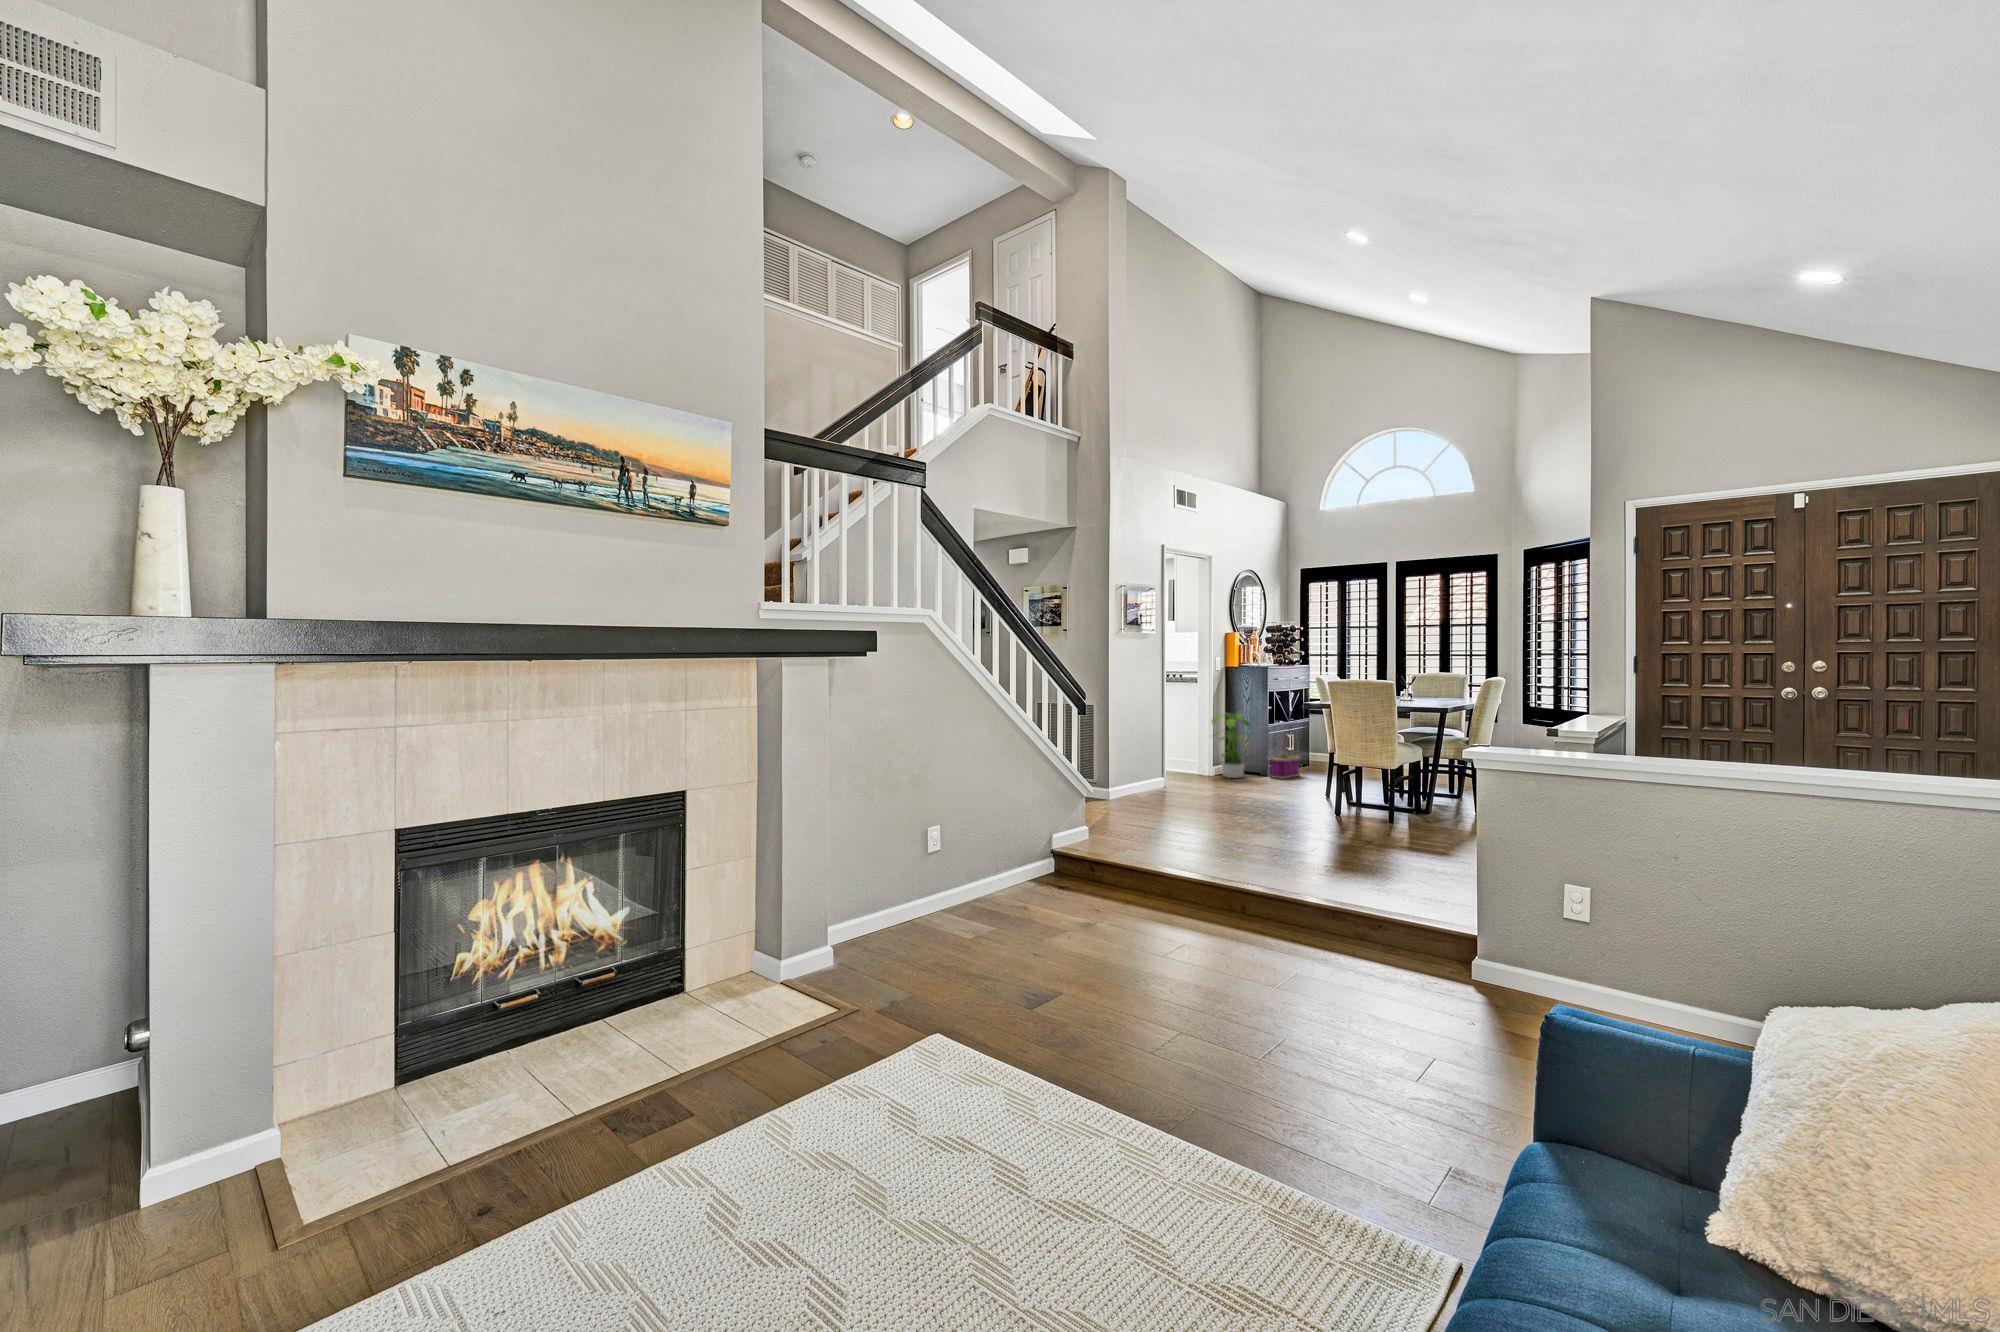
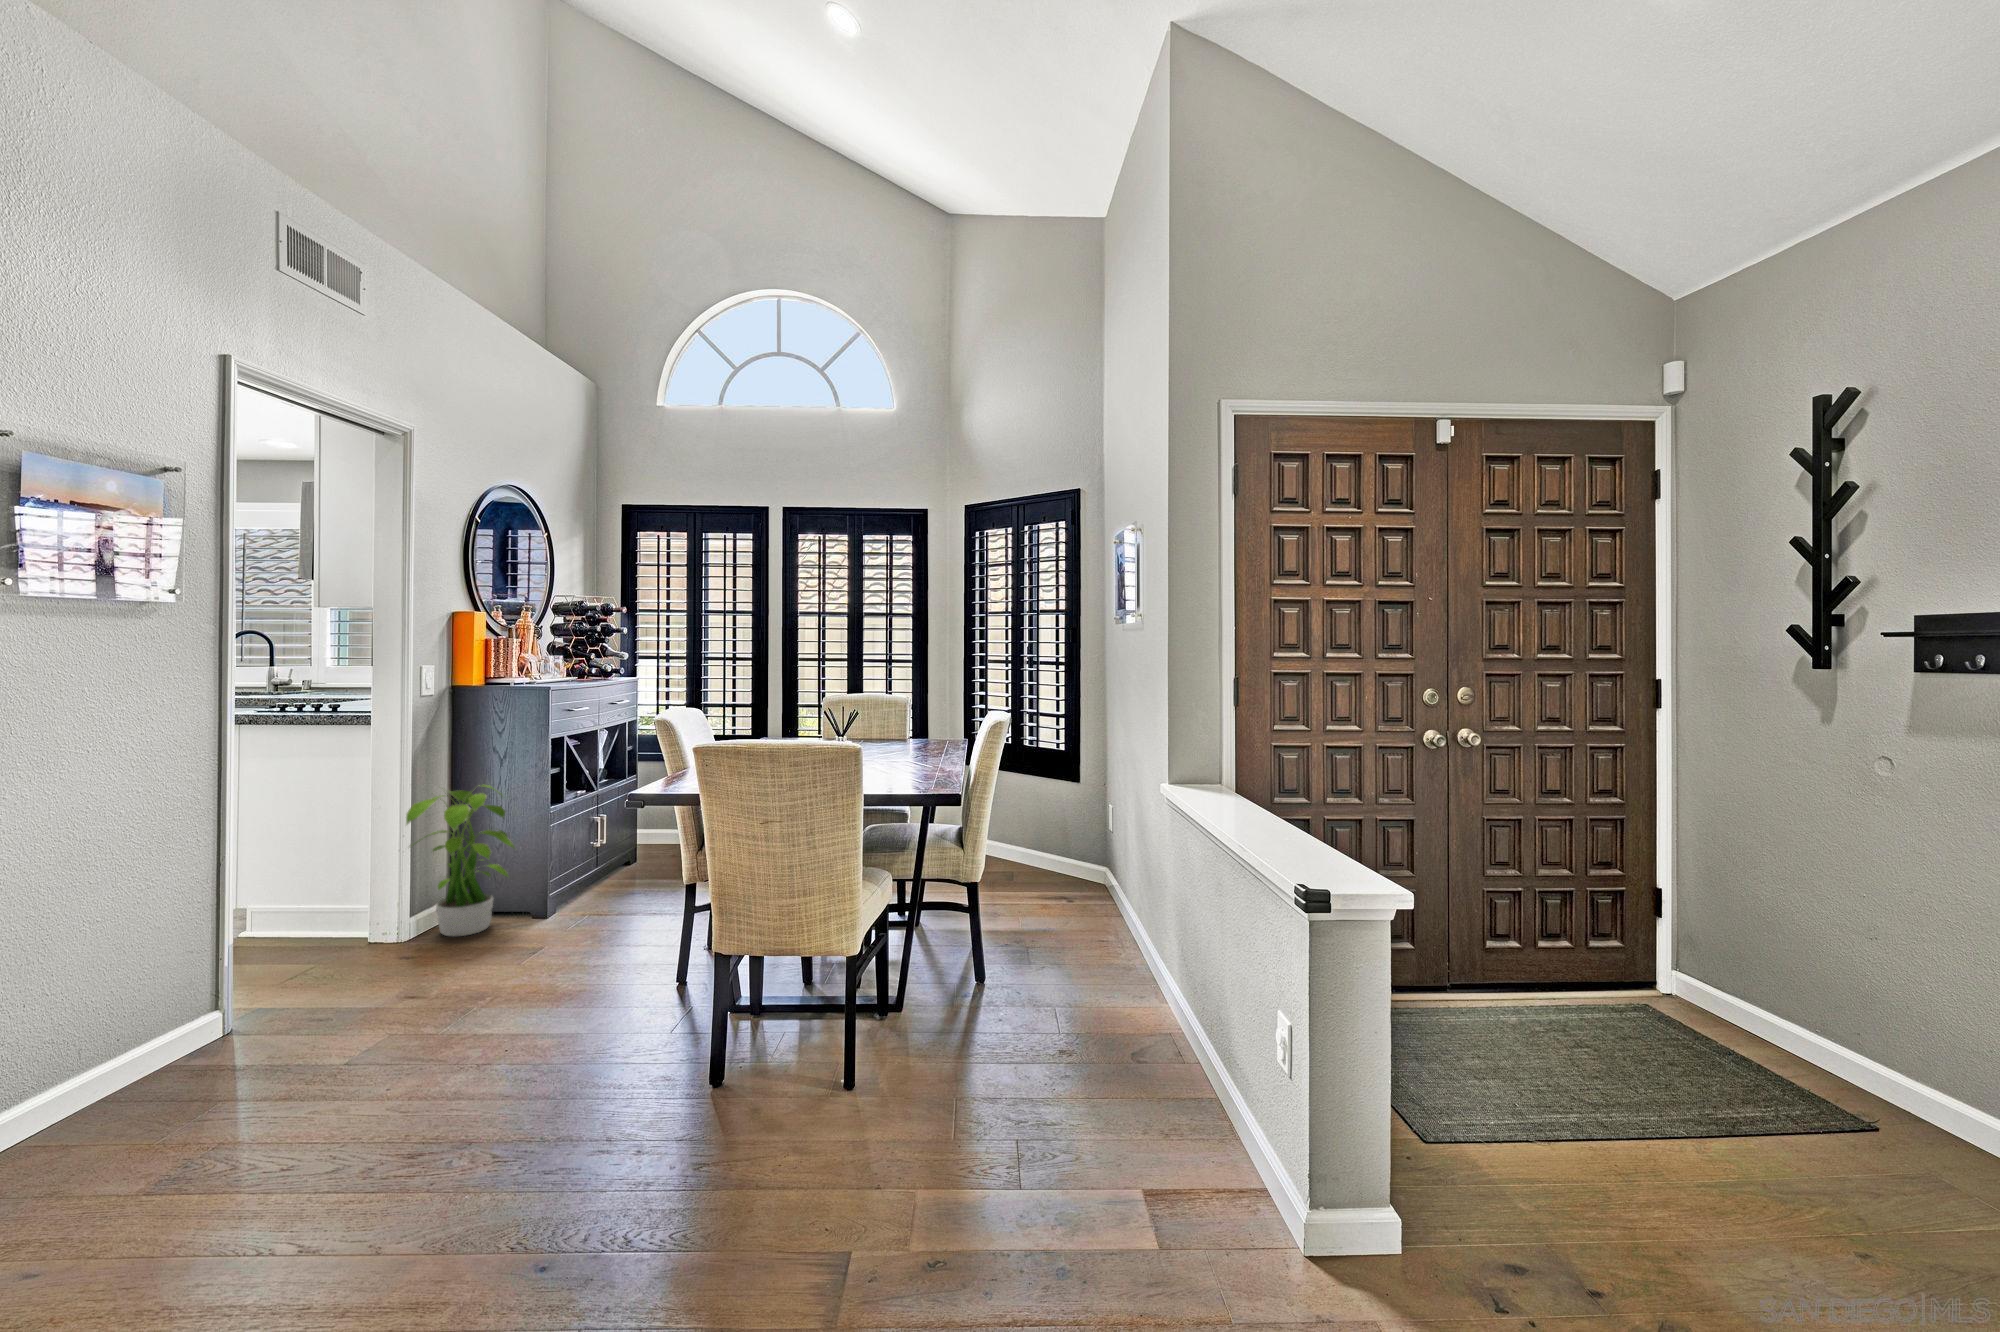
basket: present [1269,734,1300,778] -> none [550,818,619,917]

